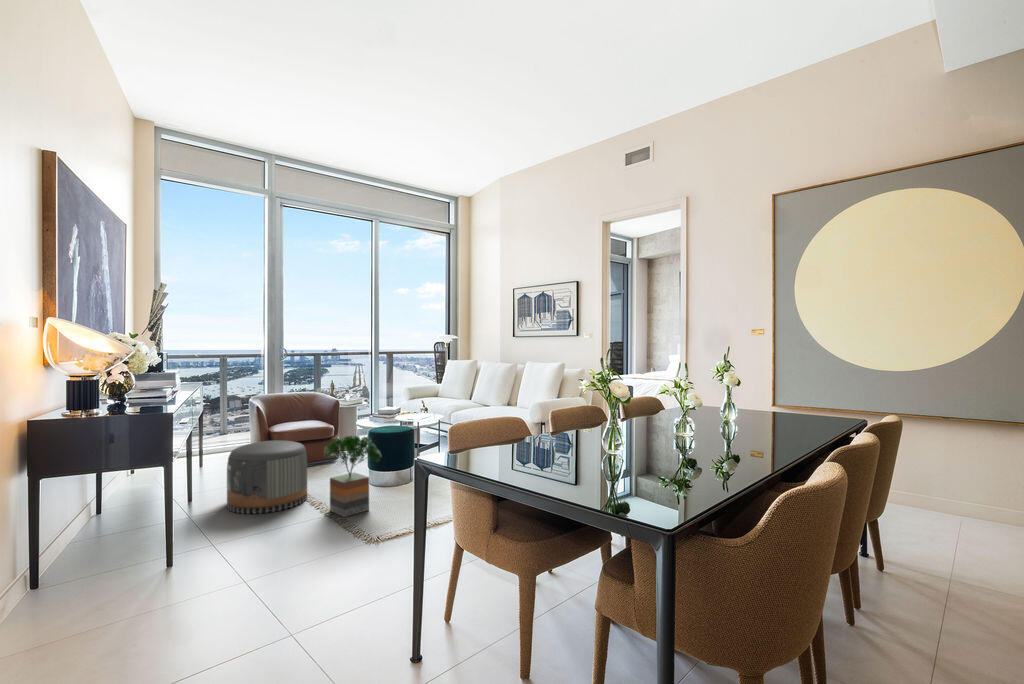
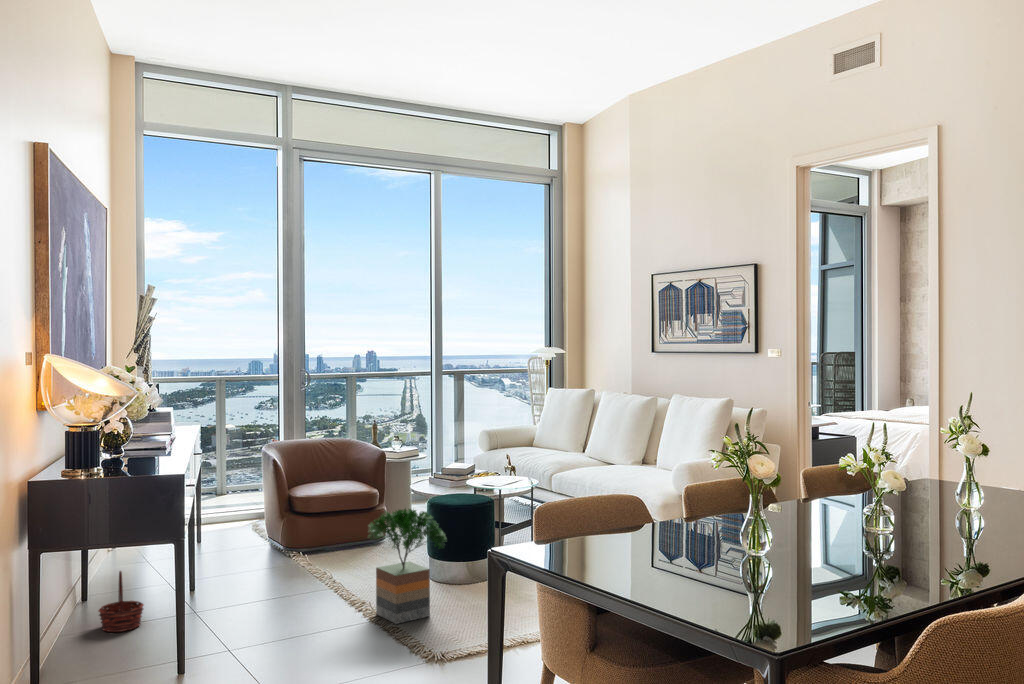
pouf: present [227,440,307,514] -> none [241,512,345,612]
basket: none [103,490,145,537] -> present [98,571,144,632]

